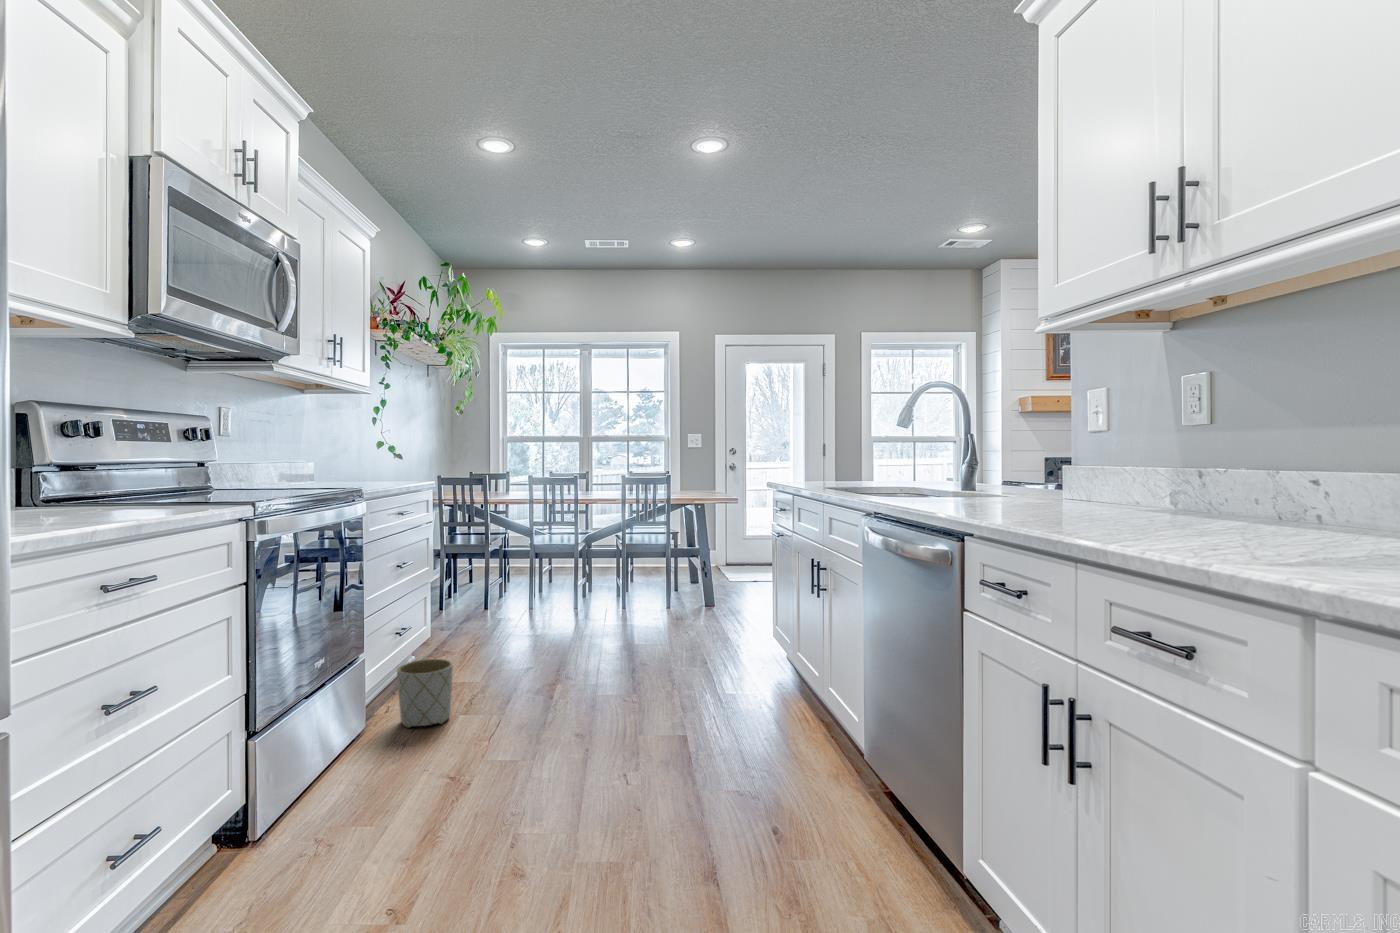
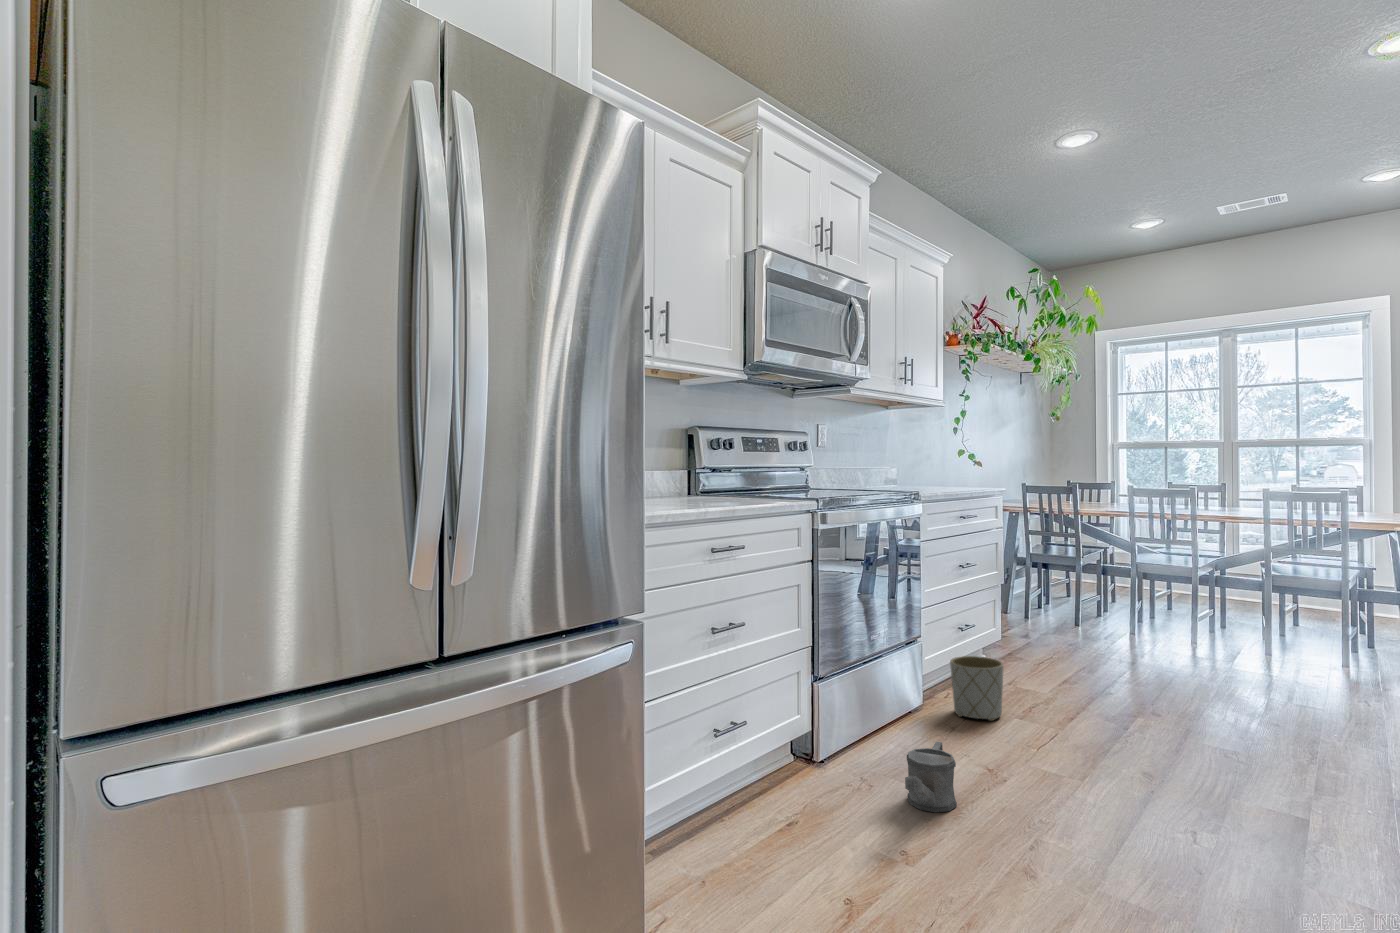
watering can: none [384,766,441,851] -> present [905,742,957,812]

